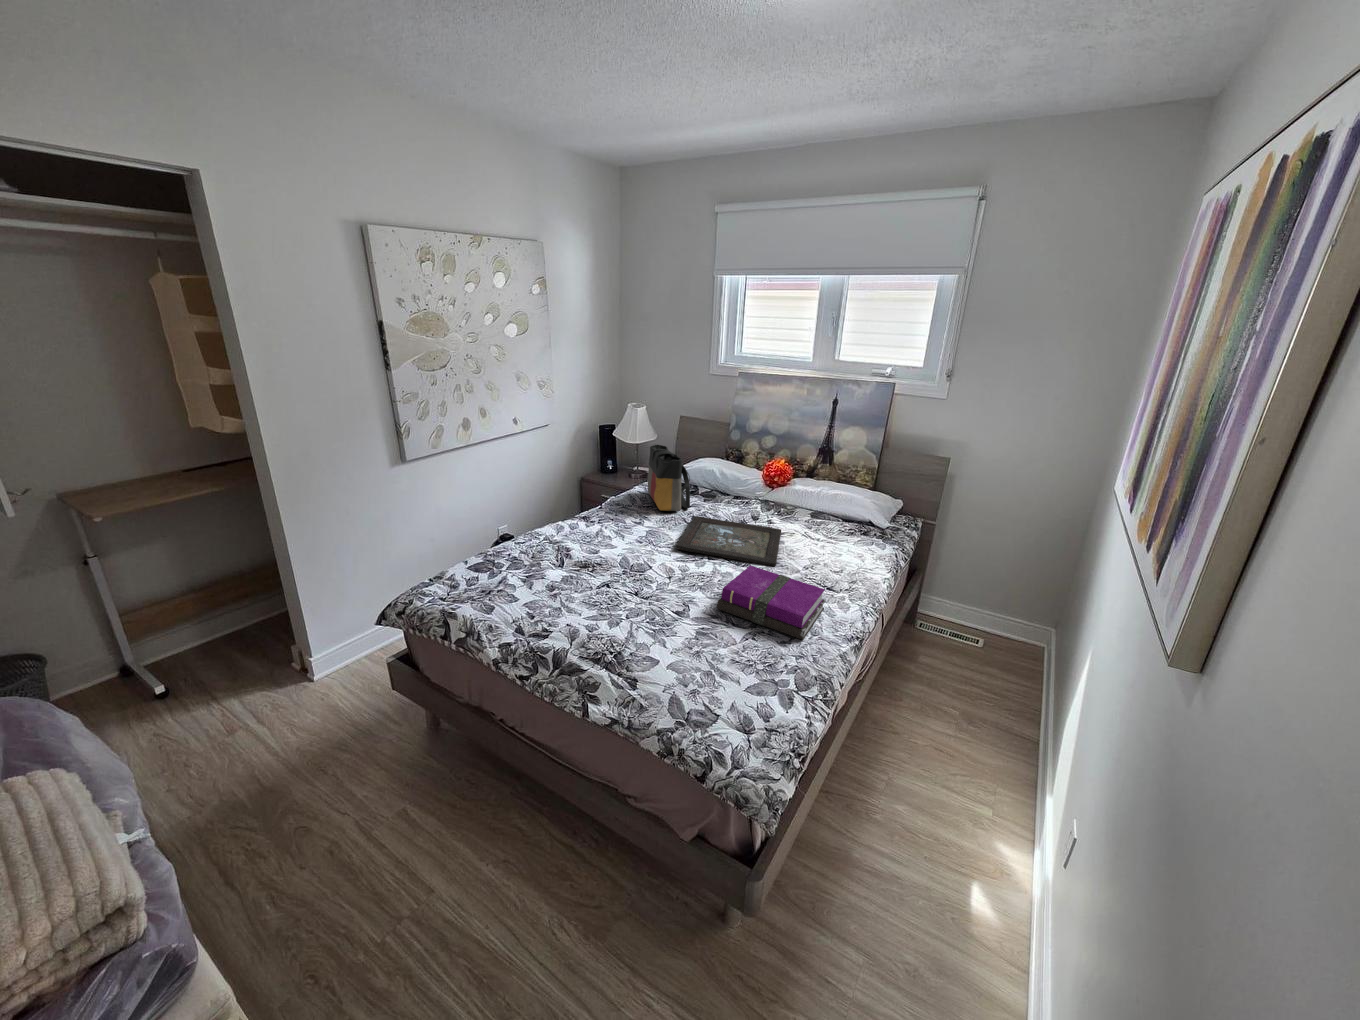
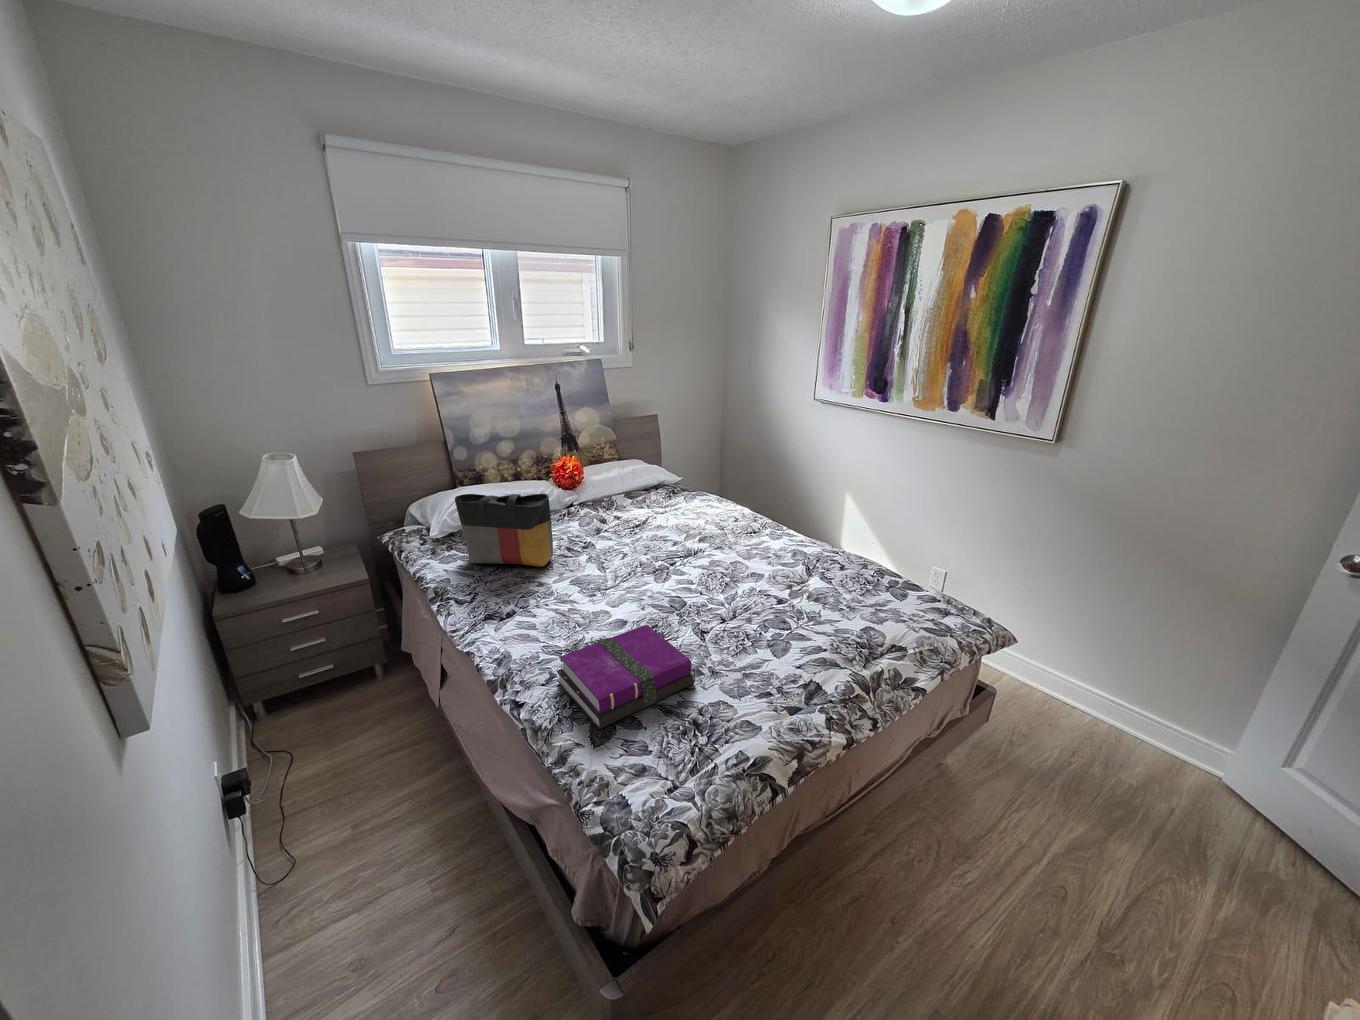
tray: present [677,516,781,566] -> none [585,520,717,579]
notebook: present [717,565,825,640] -> present [557,625,695,729]

